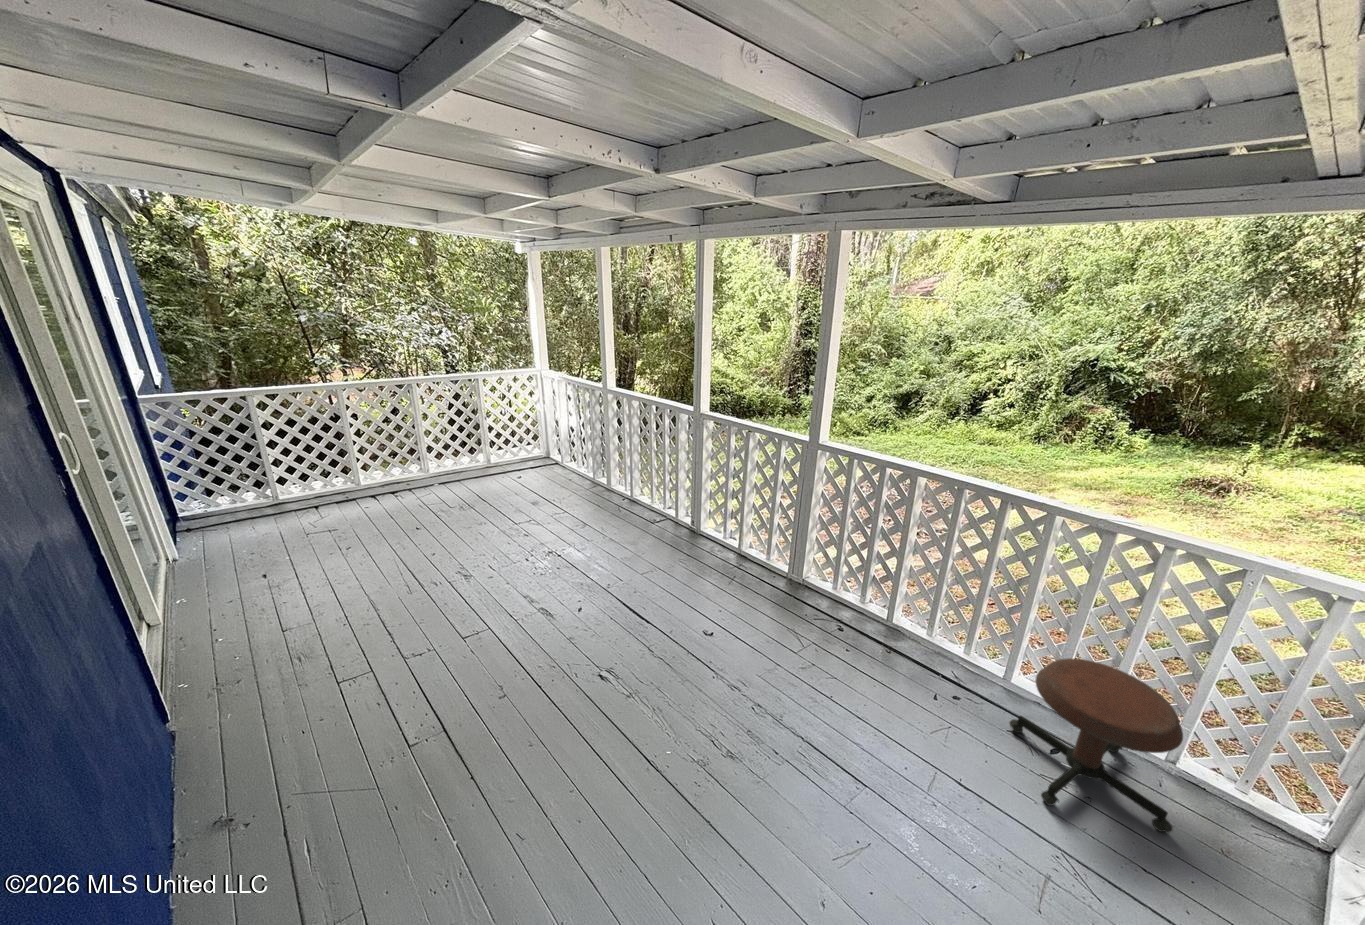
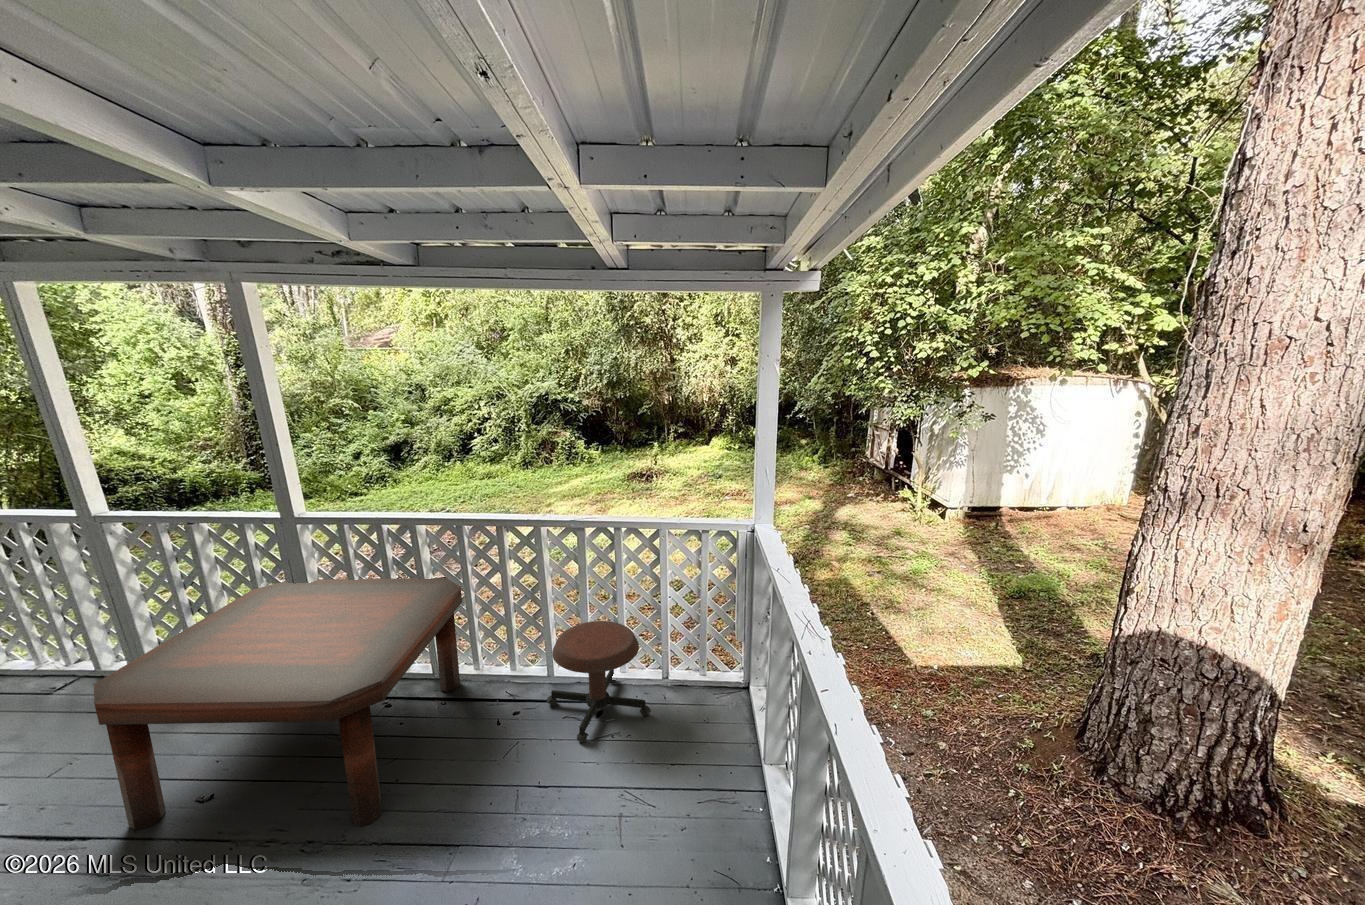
coffee table: none [660,490,942,737] -> present [94,578,462,830]

